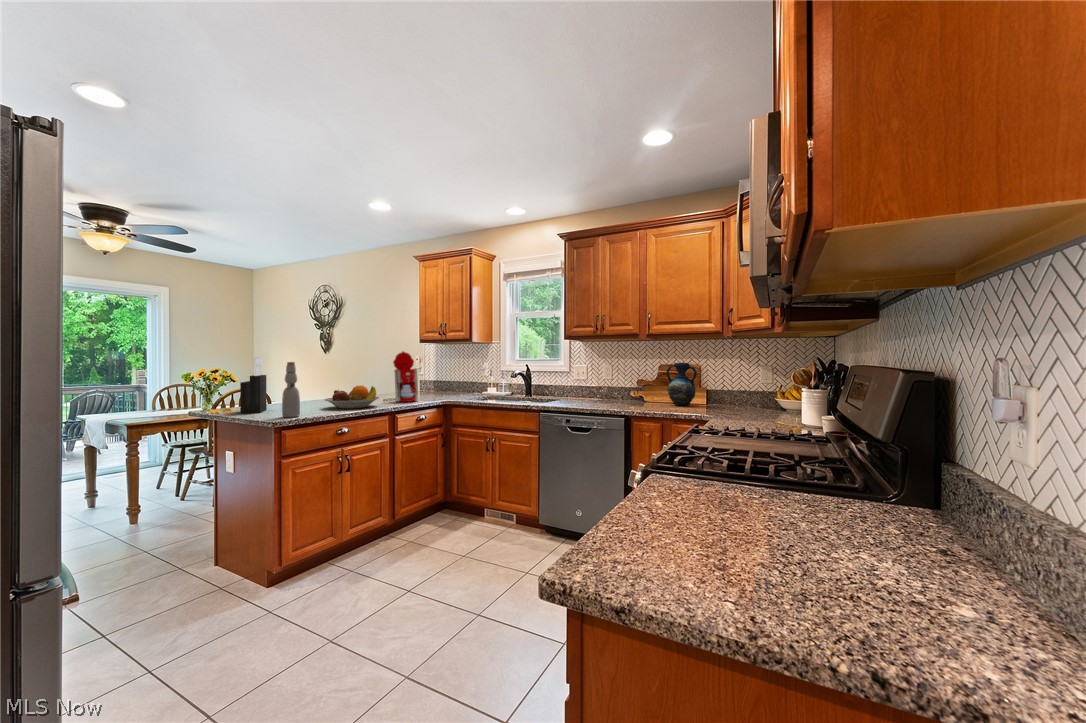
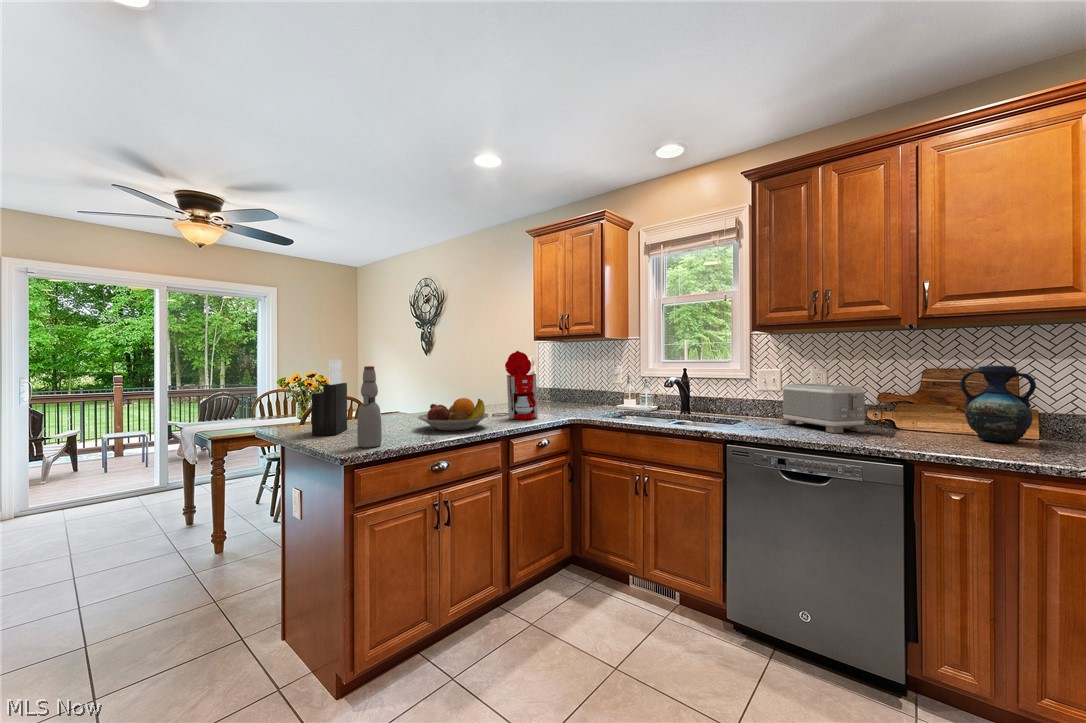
toaster: none [581,374,624,404] -> present [781,384,868,433]

